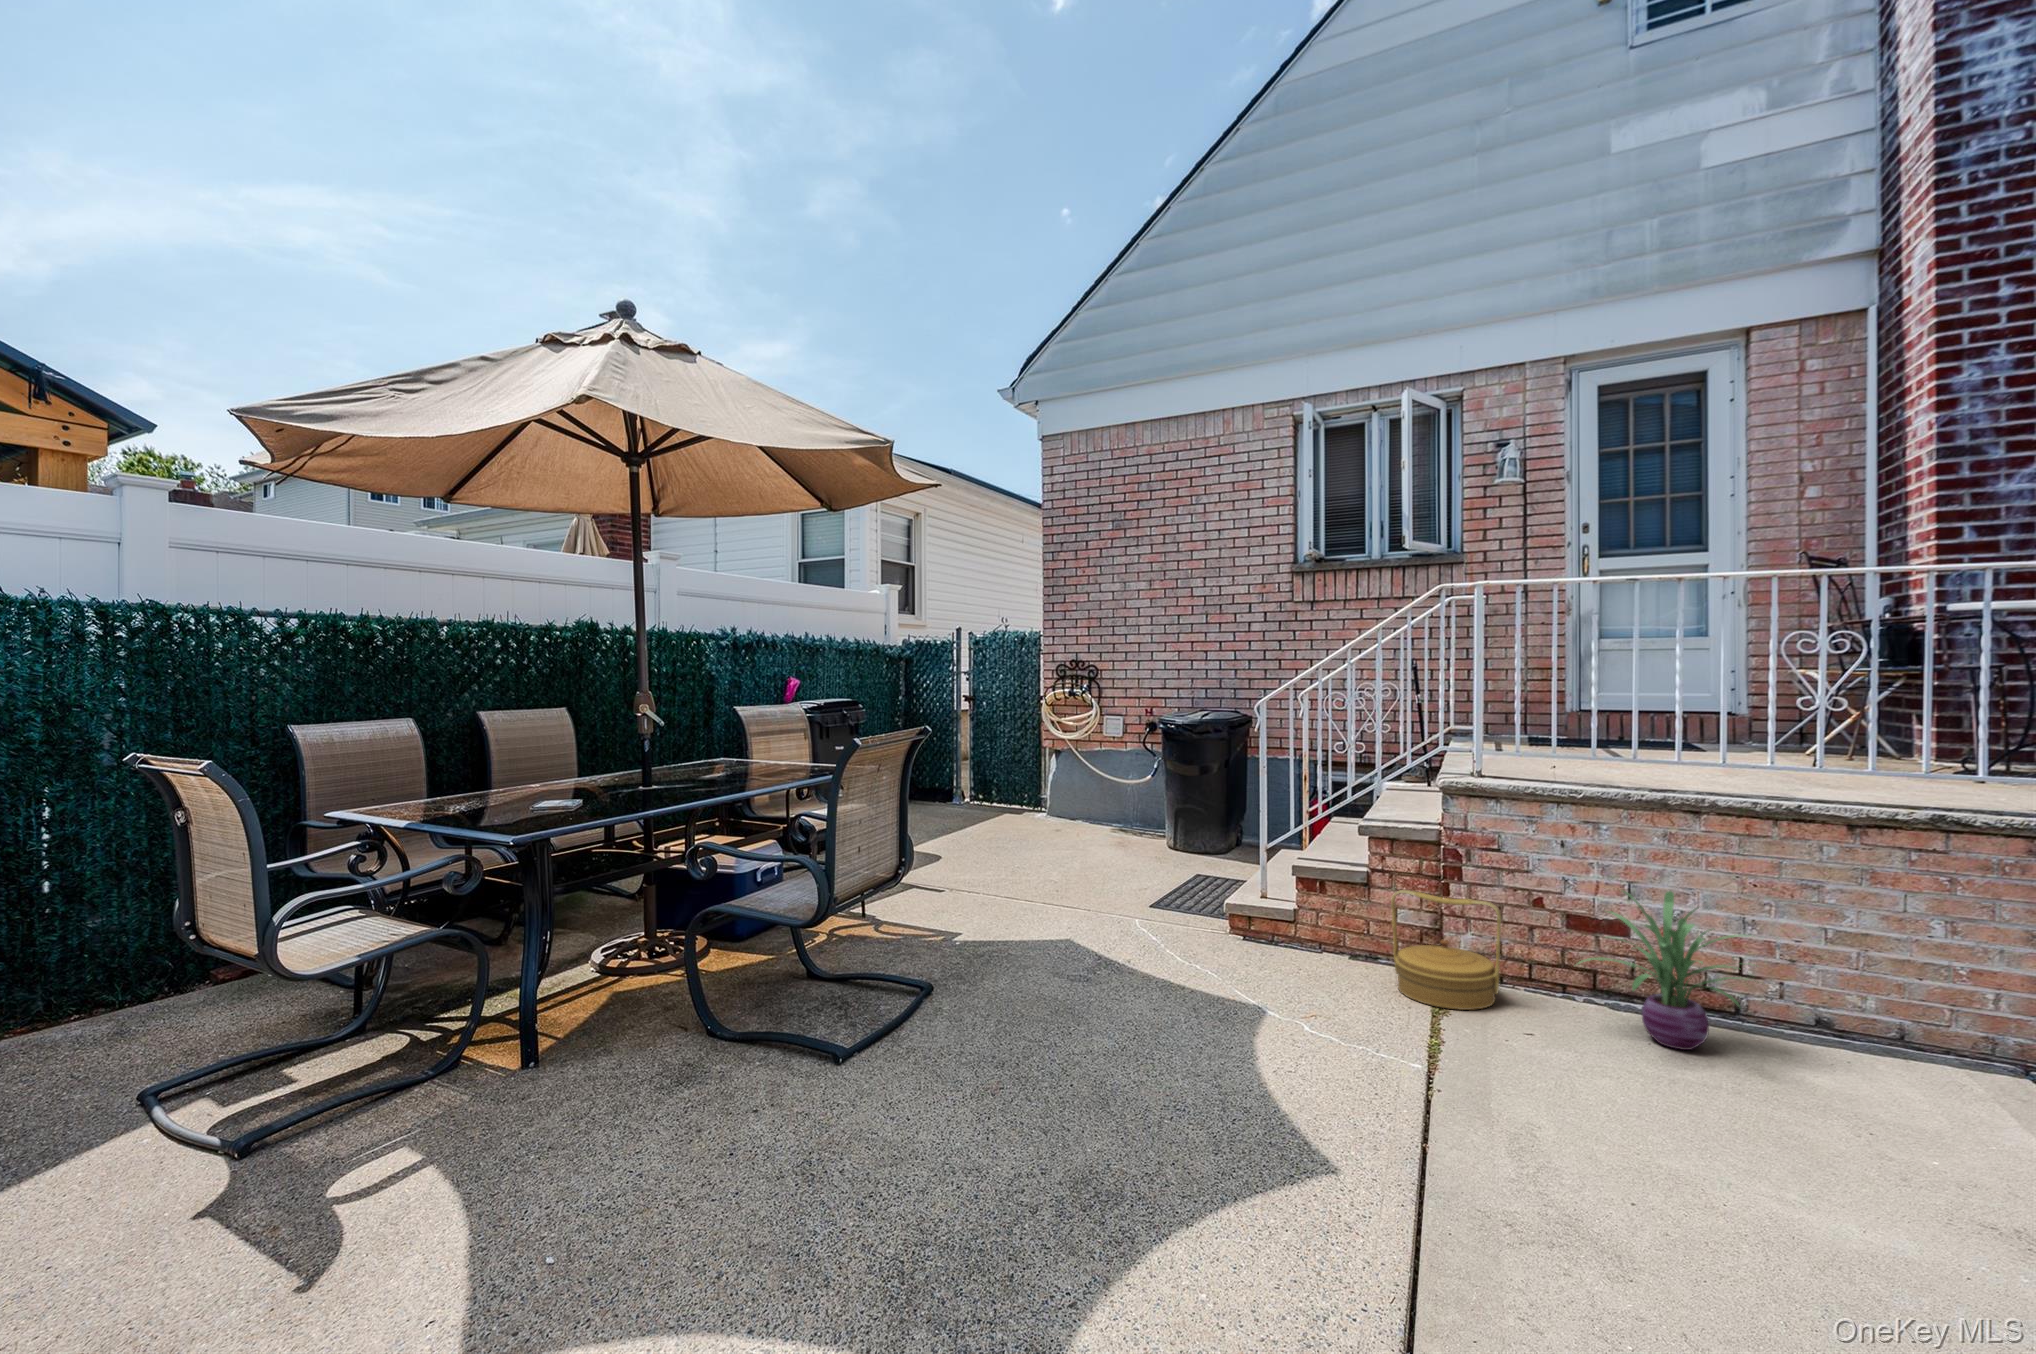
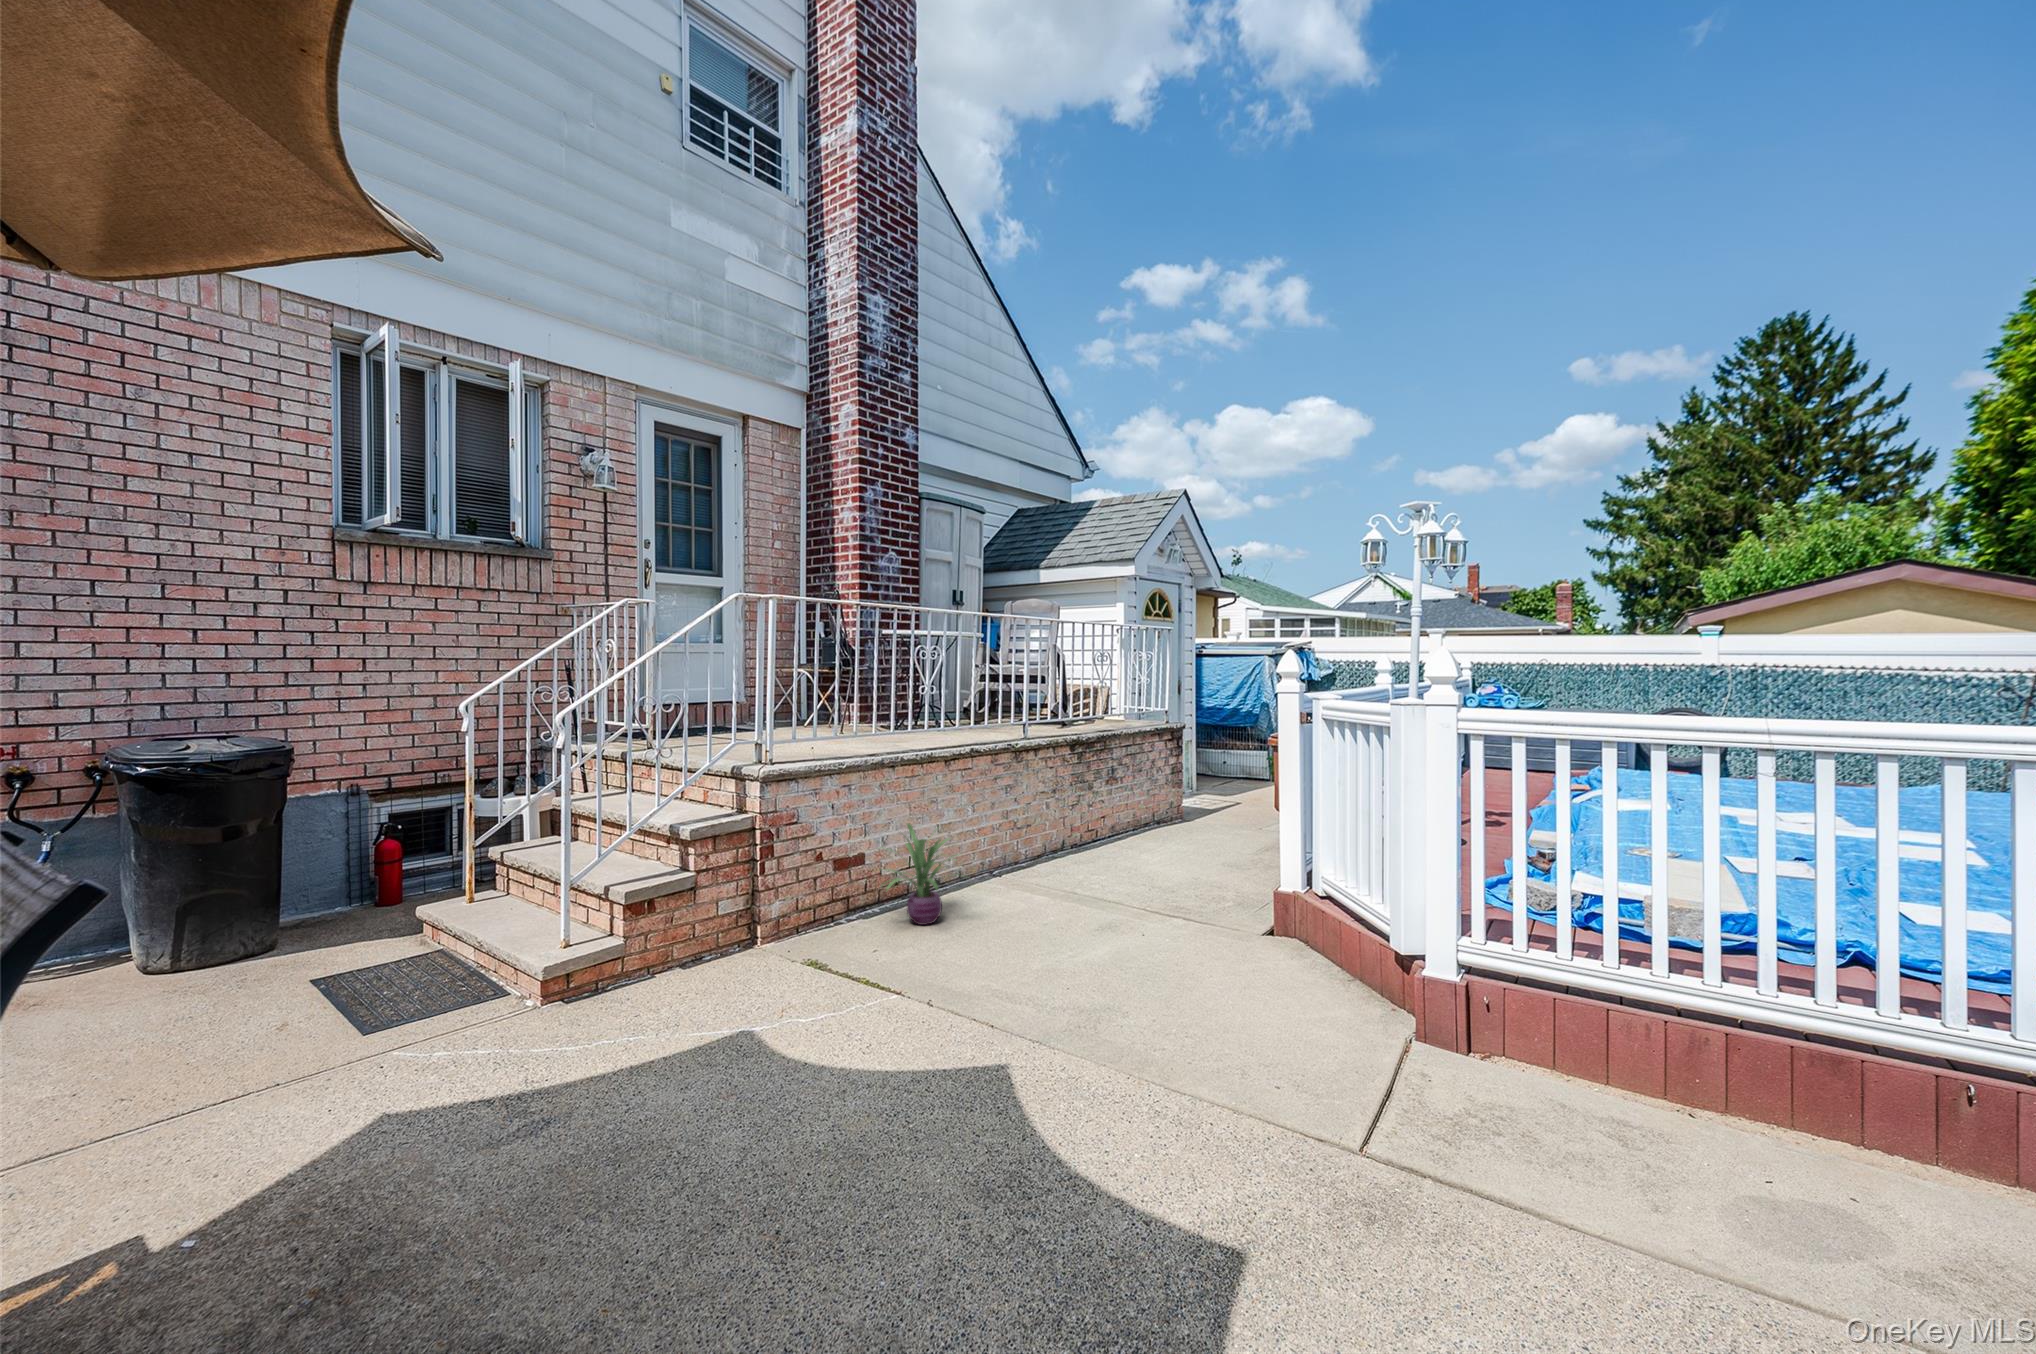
woven basket: present [1391,890,1501,1010] -> none [749,865,834,969]

